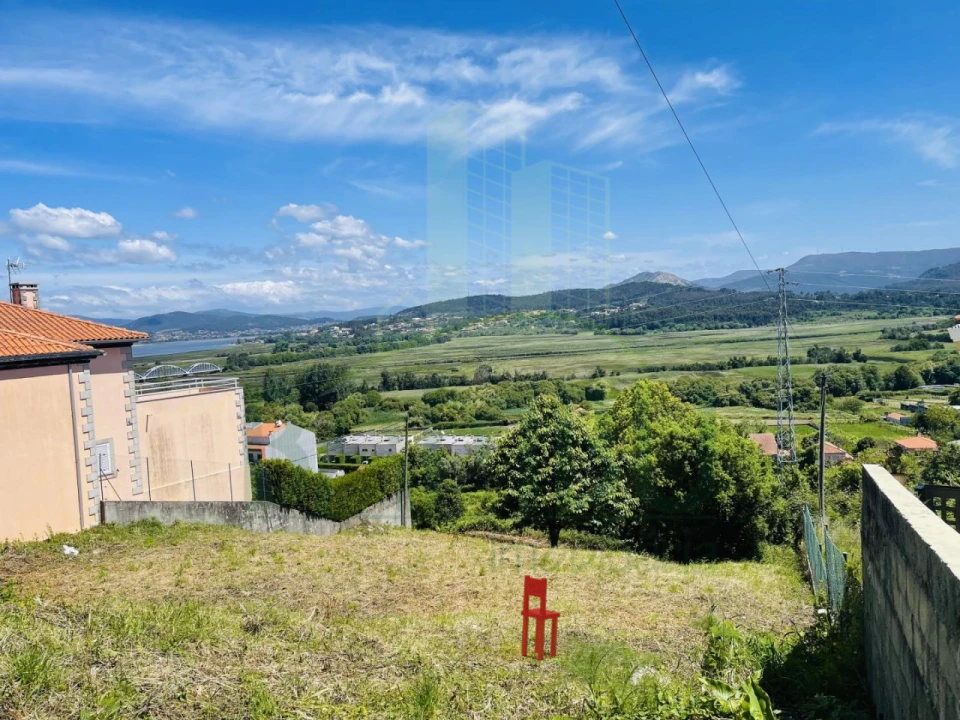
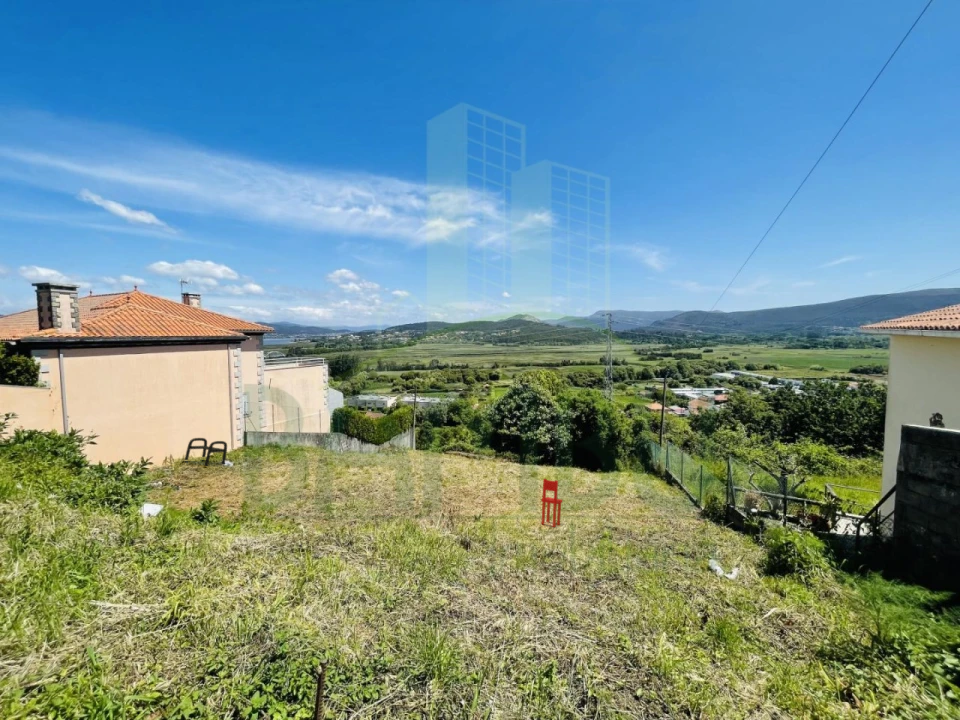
bench: none [5,512,68,556] -> present [185,438,227,466]

